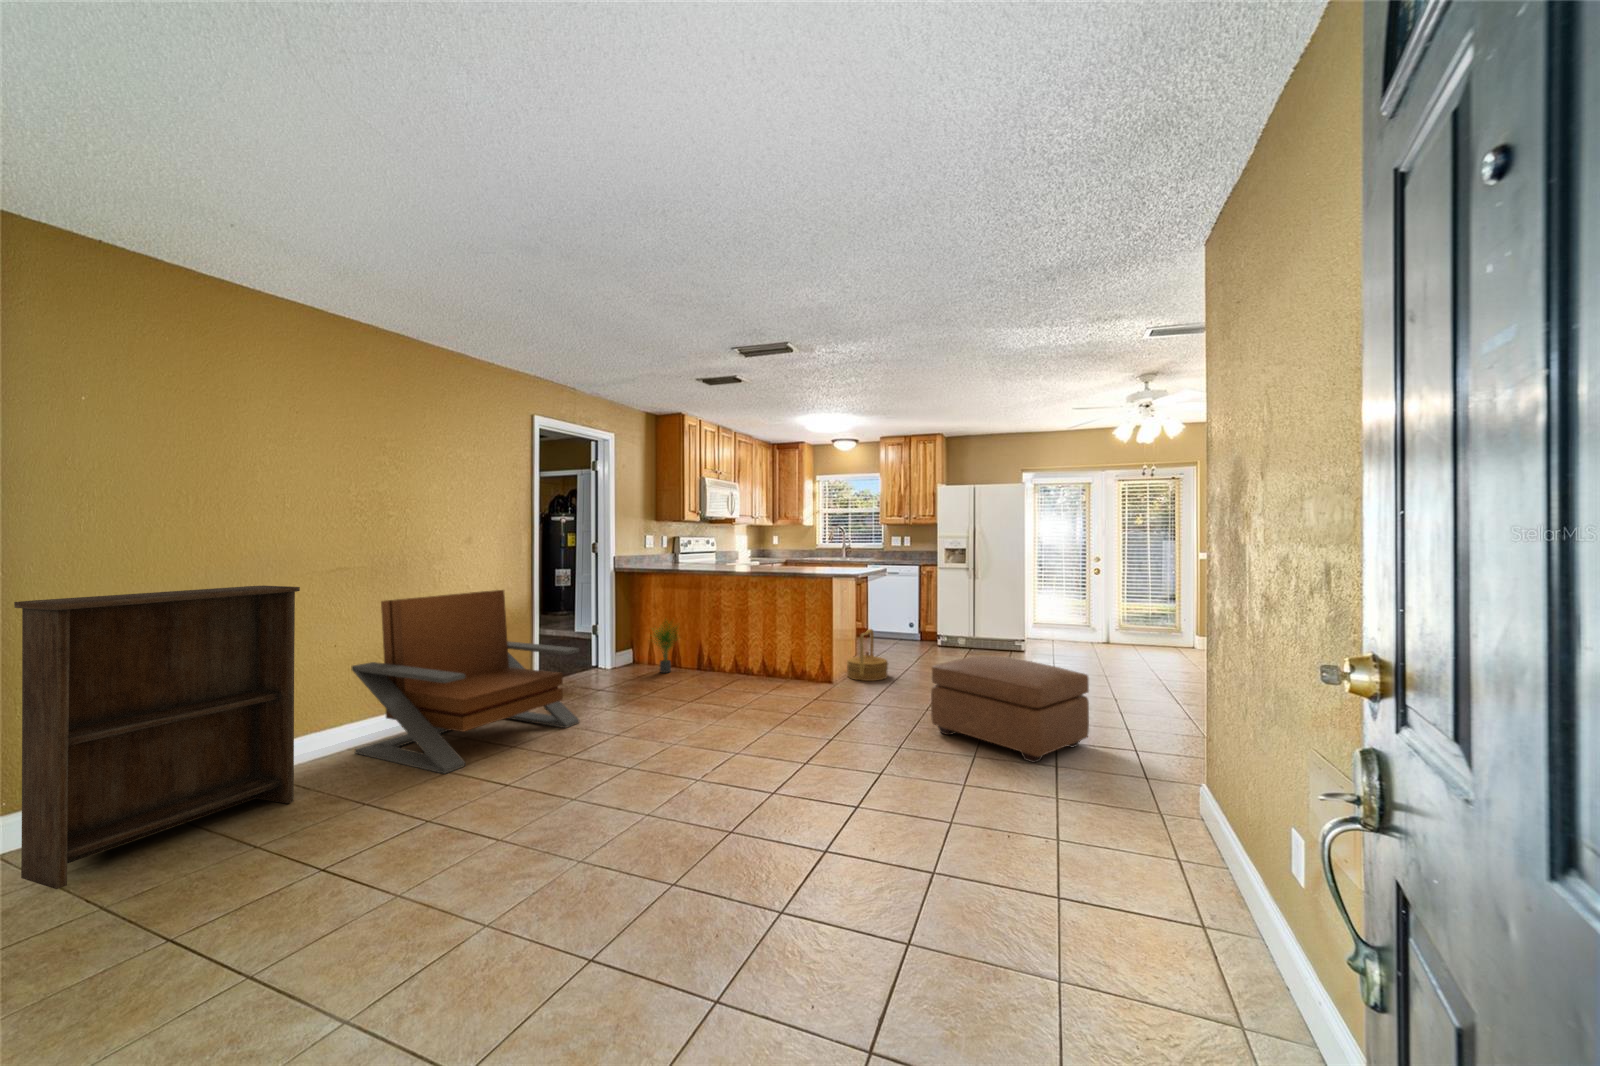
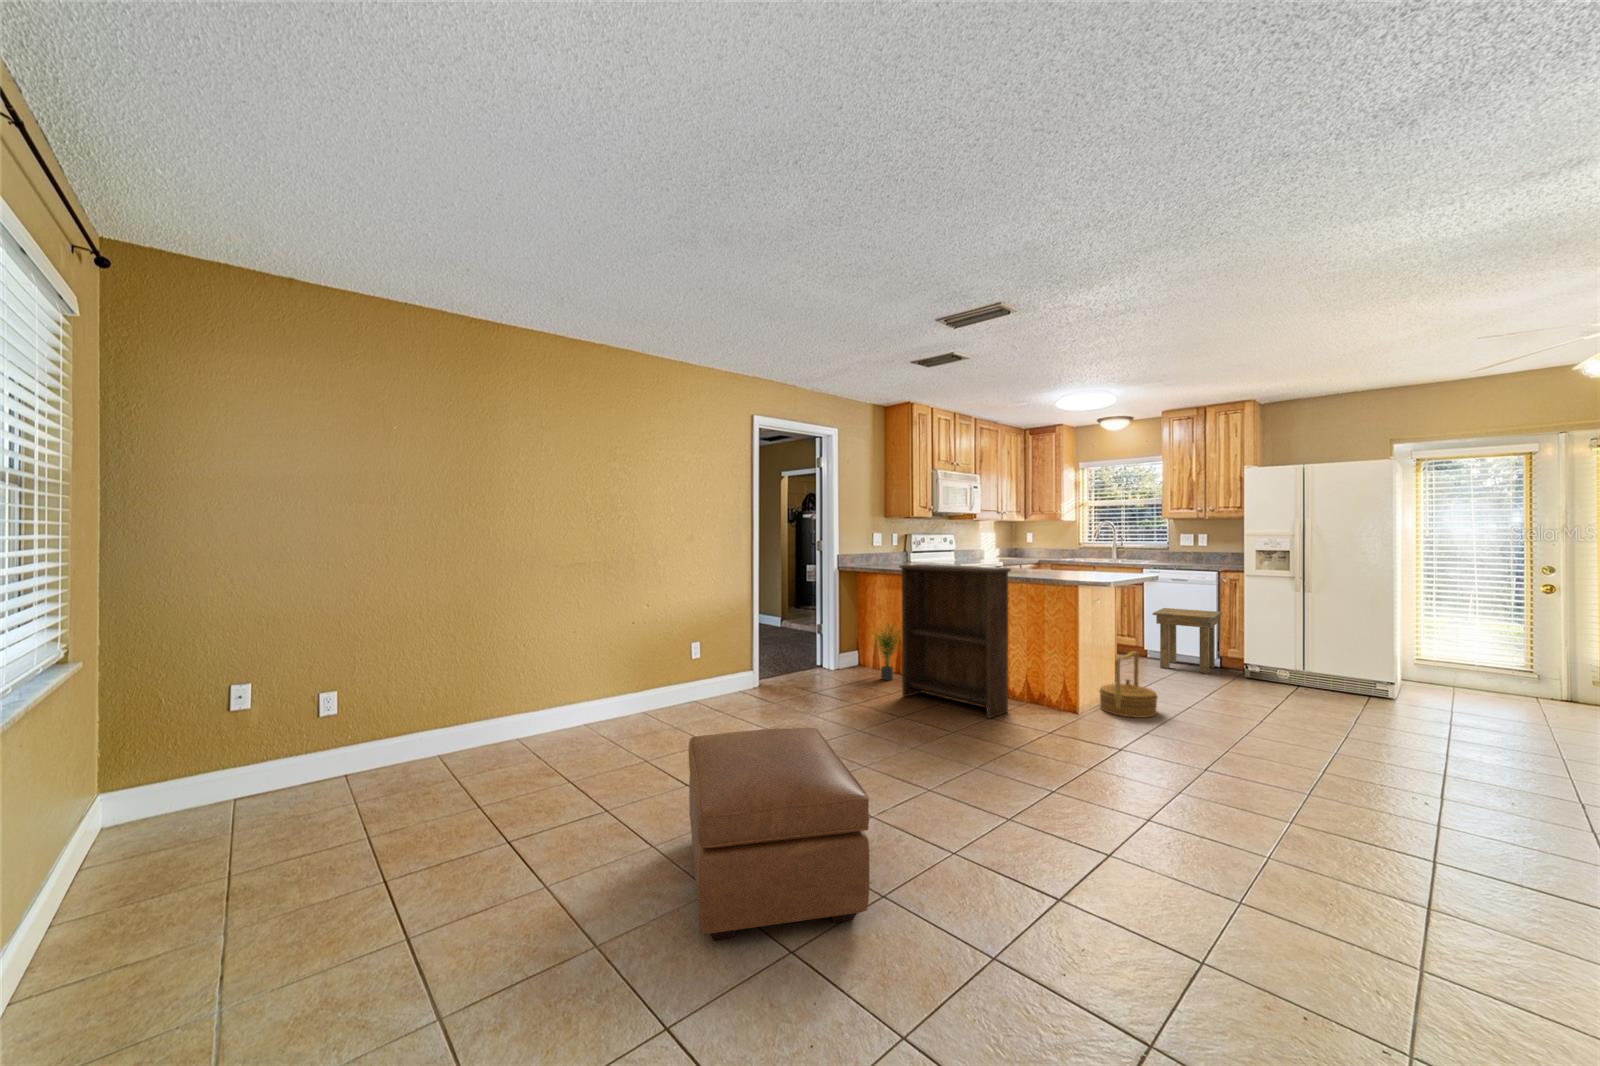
bookshelf: present [14,585,300,889] -> present [900,564,1011,718]
lounge chair: present [352,590,579,774] -> none [590,588,782,763]
side table: none [876,596,922,645] -> present [1153,608,1222,673]
ottoman: present [931,656,1089,763] -> present [689,728,869,940]

